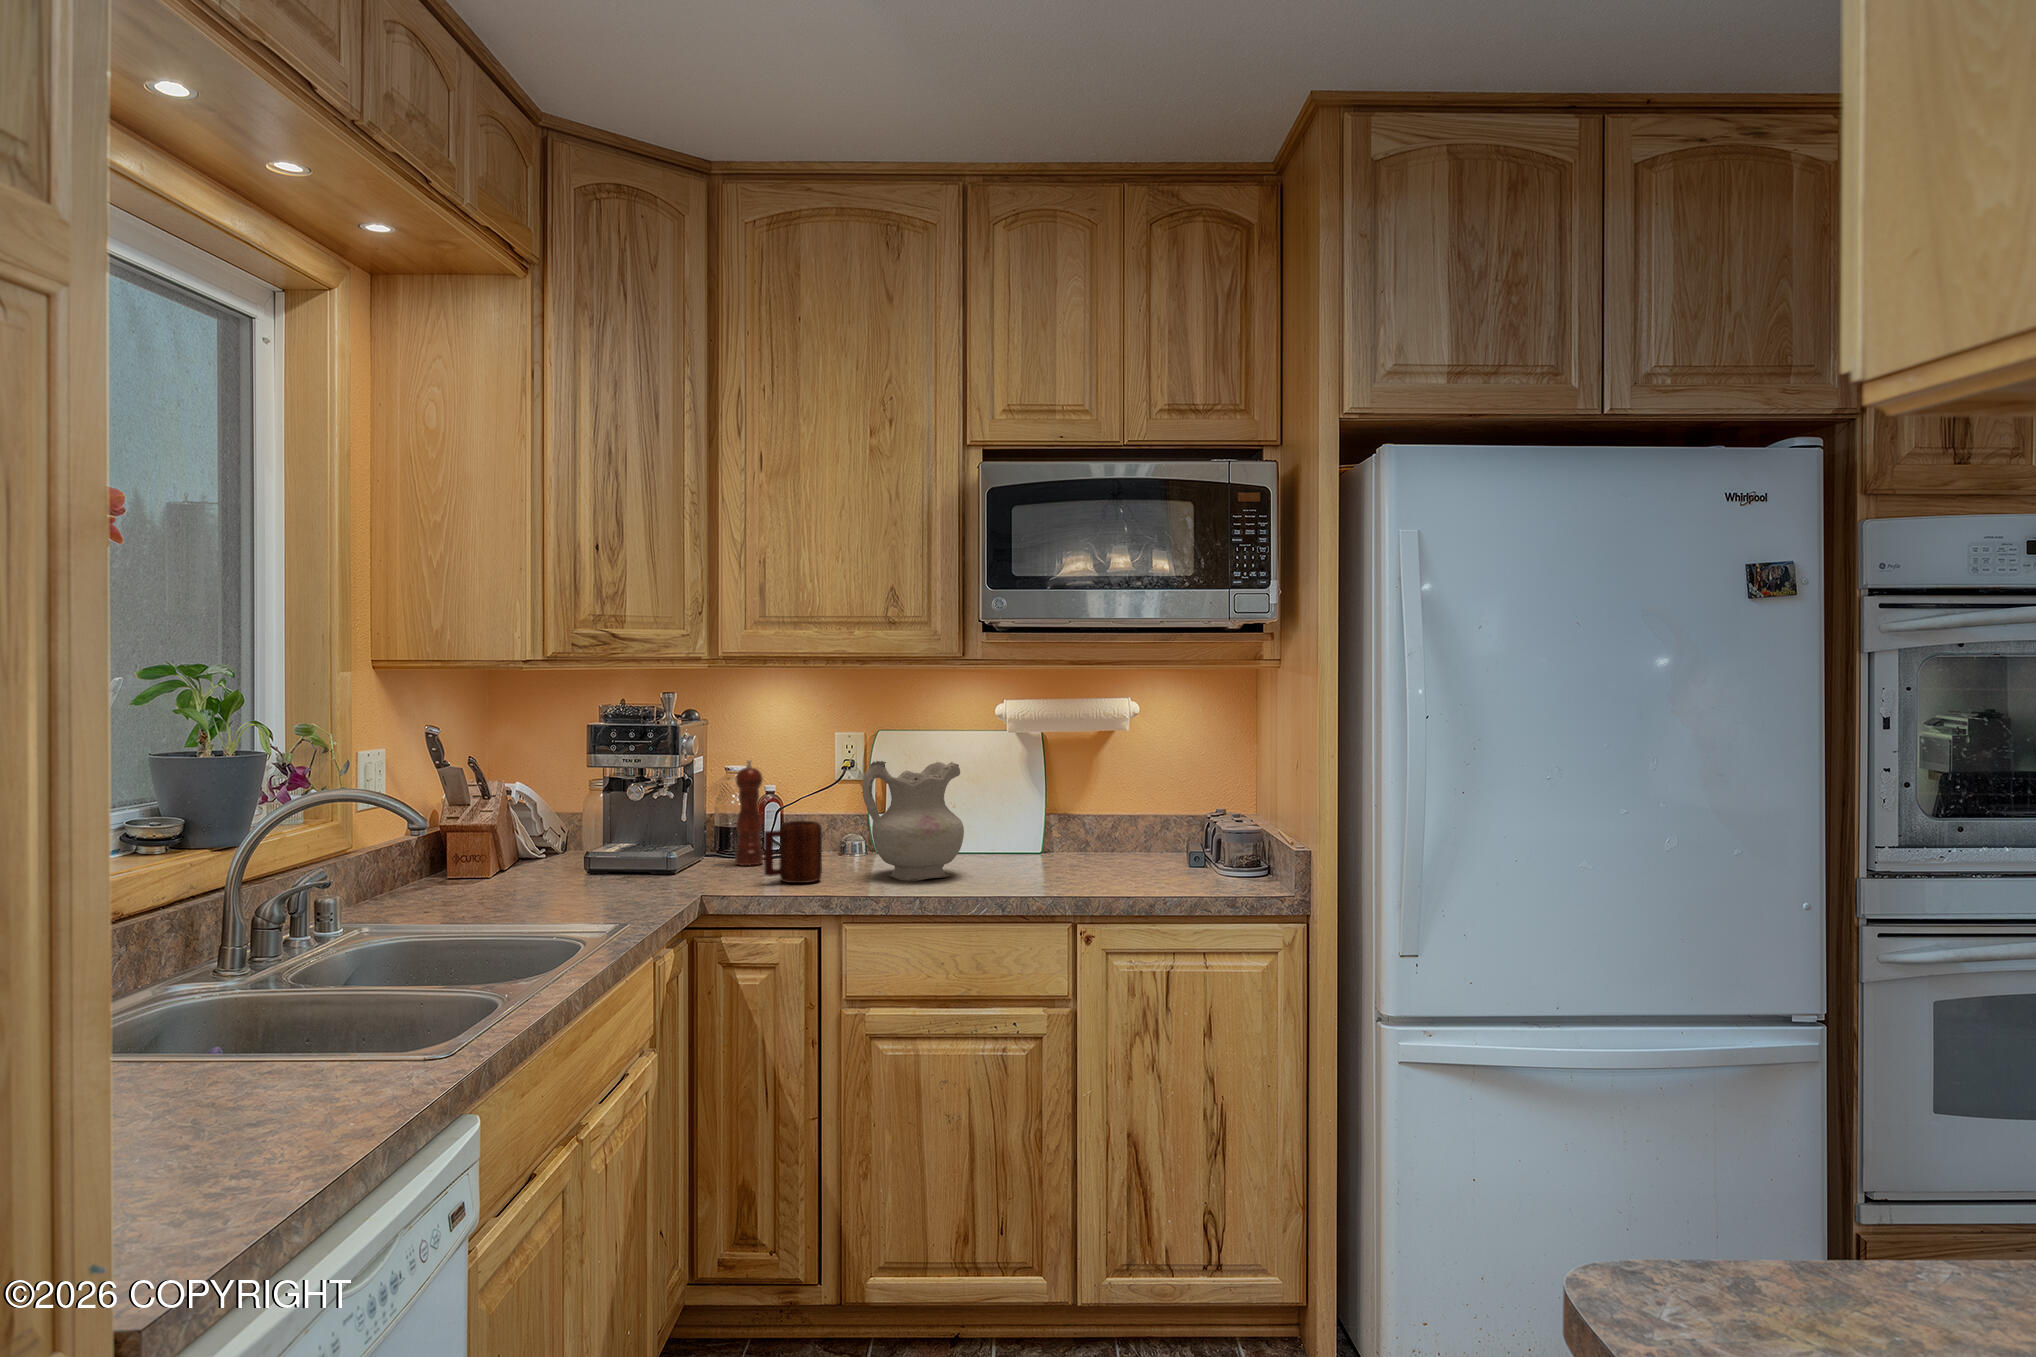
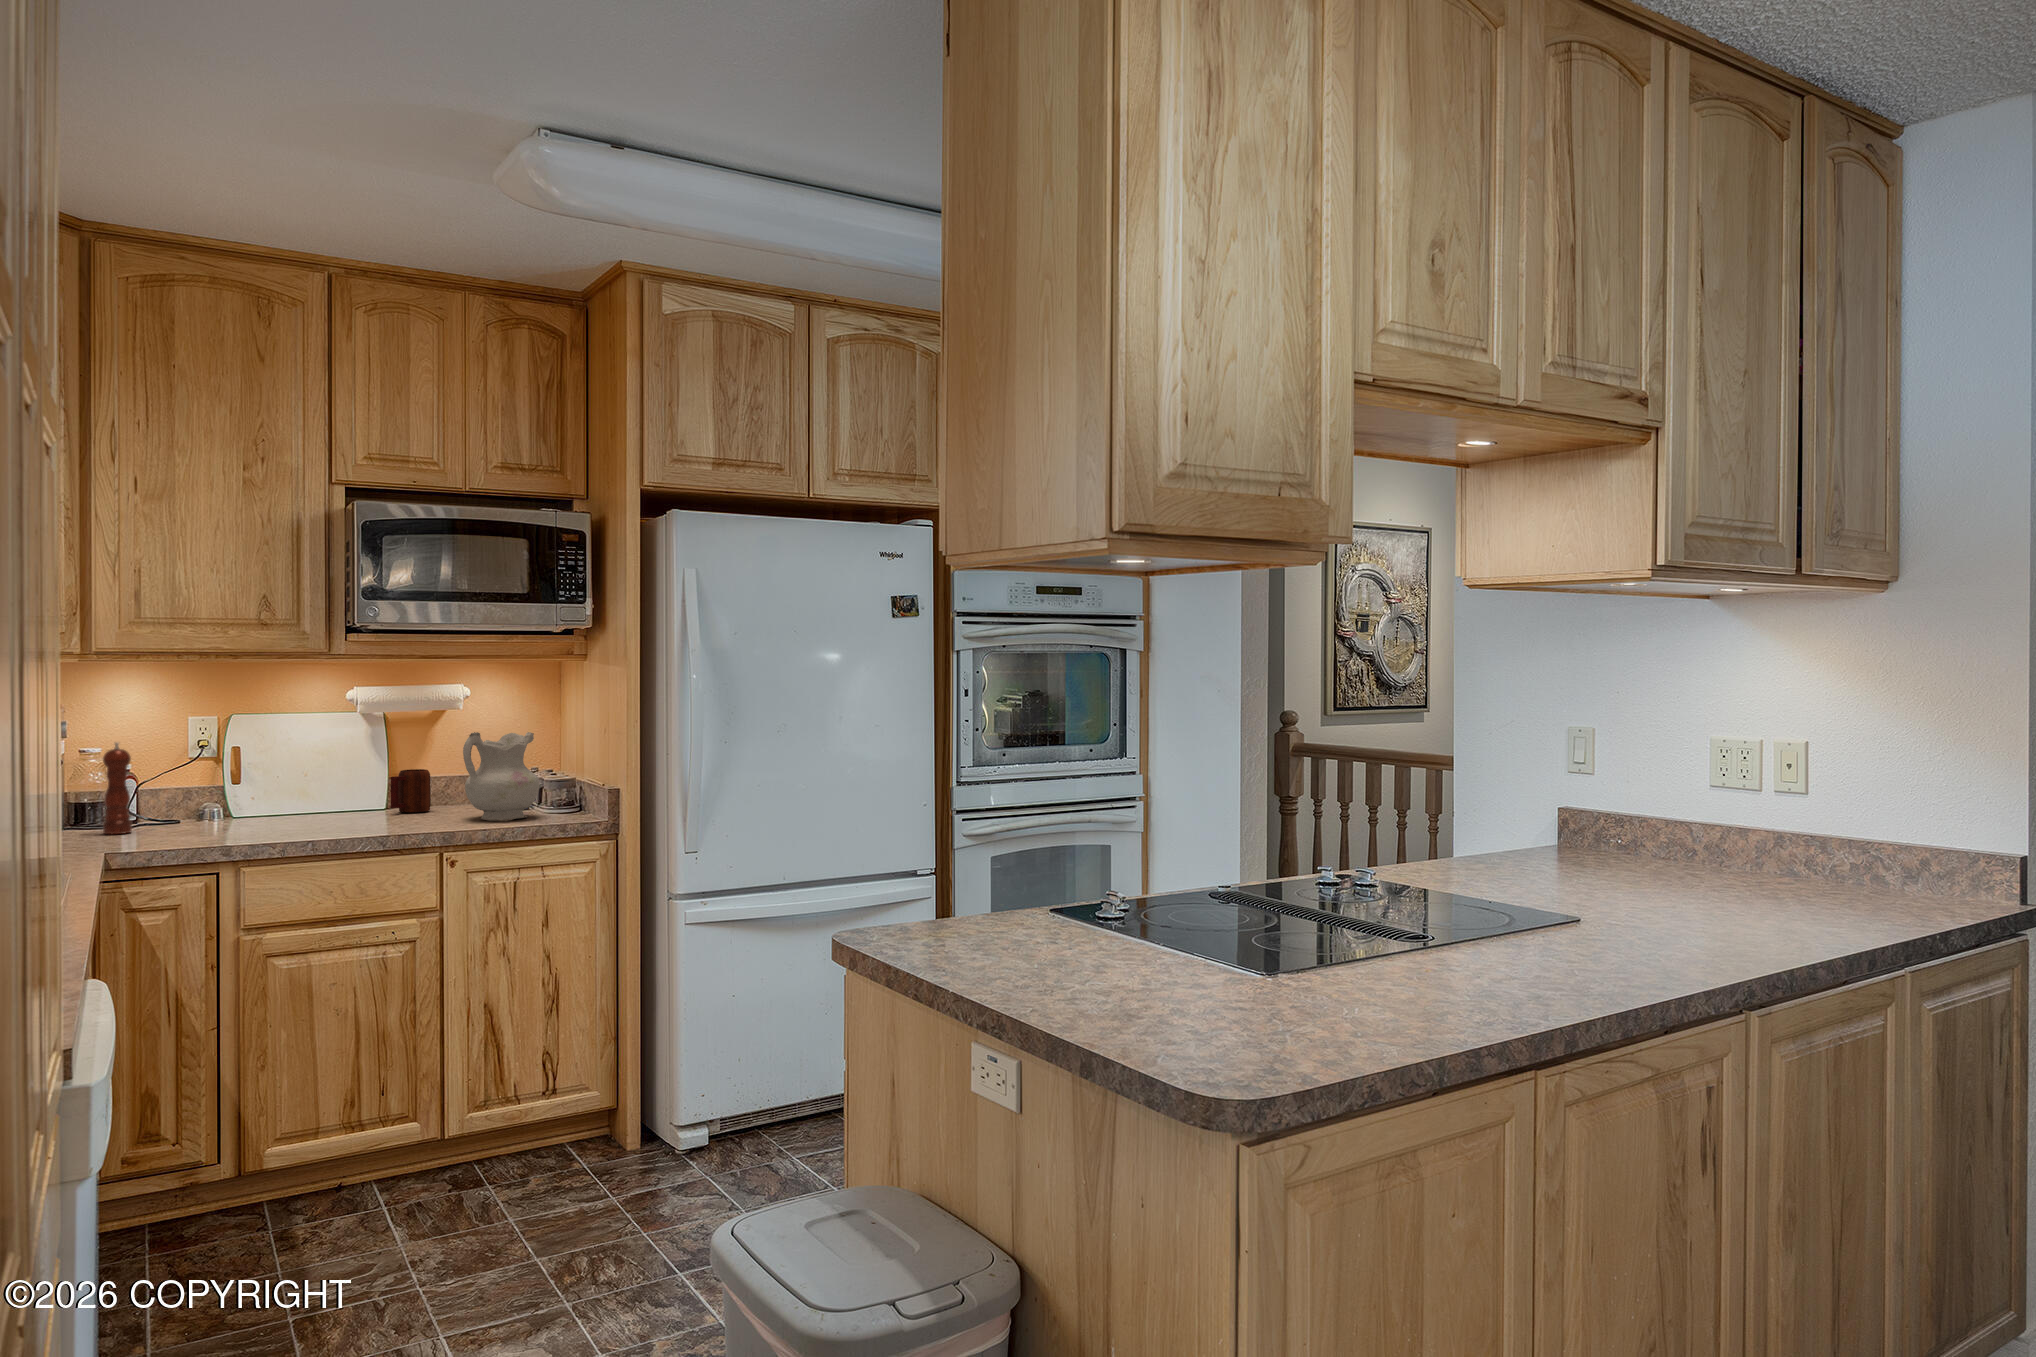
ceramic pitcher: present [862,761,964,880] -> present [463,732,539,821]
mug: present [764,821,822,883] -> present [391,769,431,813]

